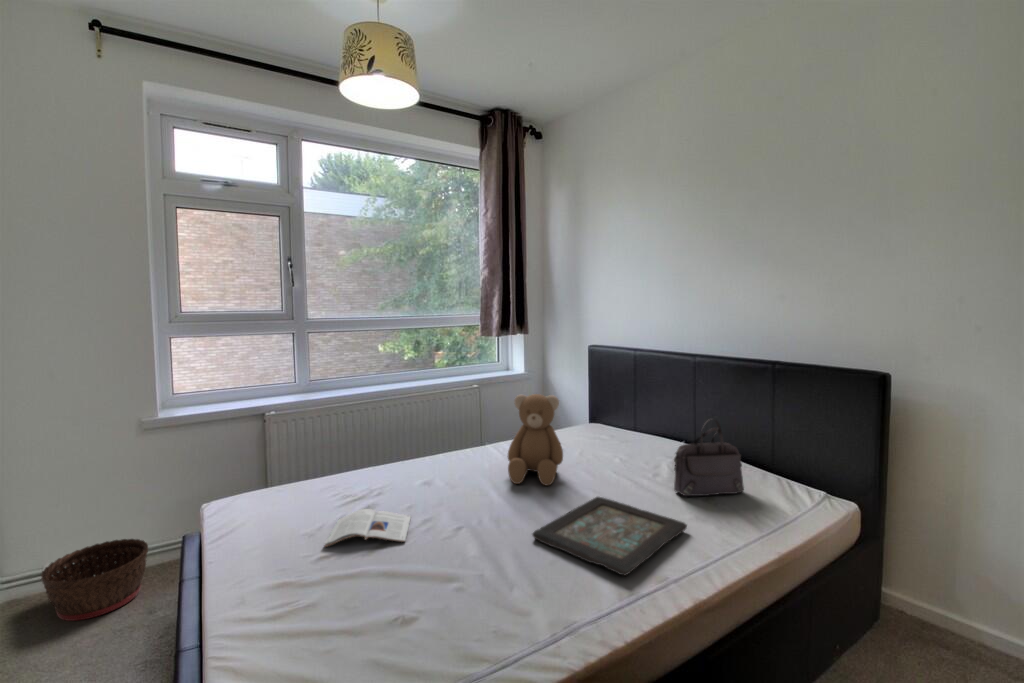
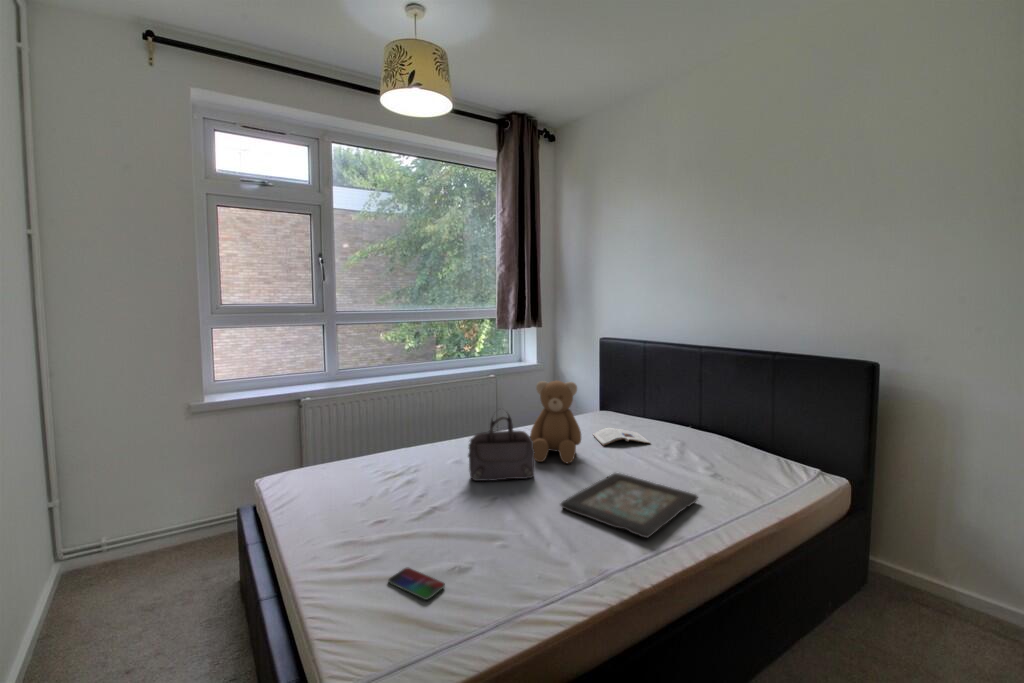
handbag: present [674,421,744,496] -> present [468,414,535,481]
magazine: present [324,509,411,547] -> present [593,428,650,445]
basket: present [41,539,148,621] -> none [105,512,199,585]
smartphone: none [324,613,388,654] -> present [388,568,445,600]

